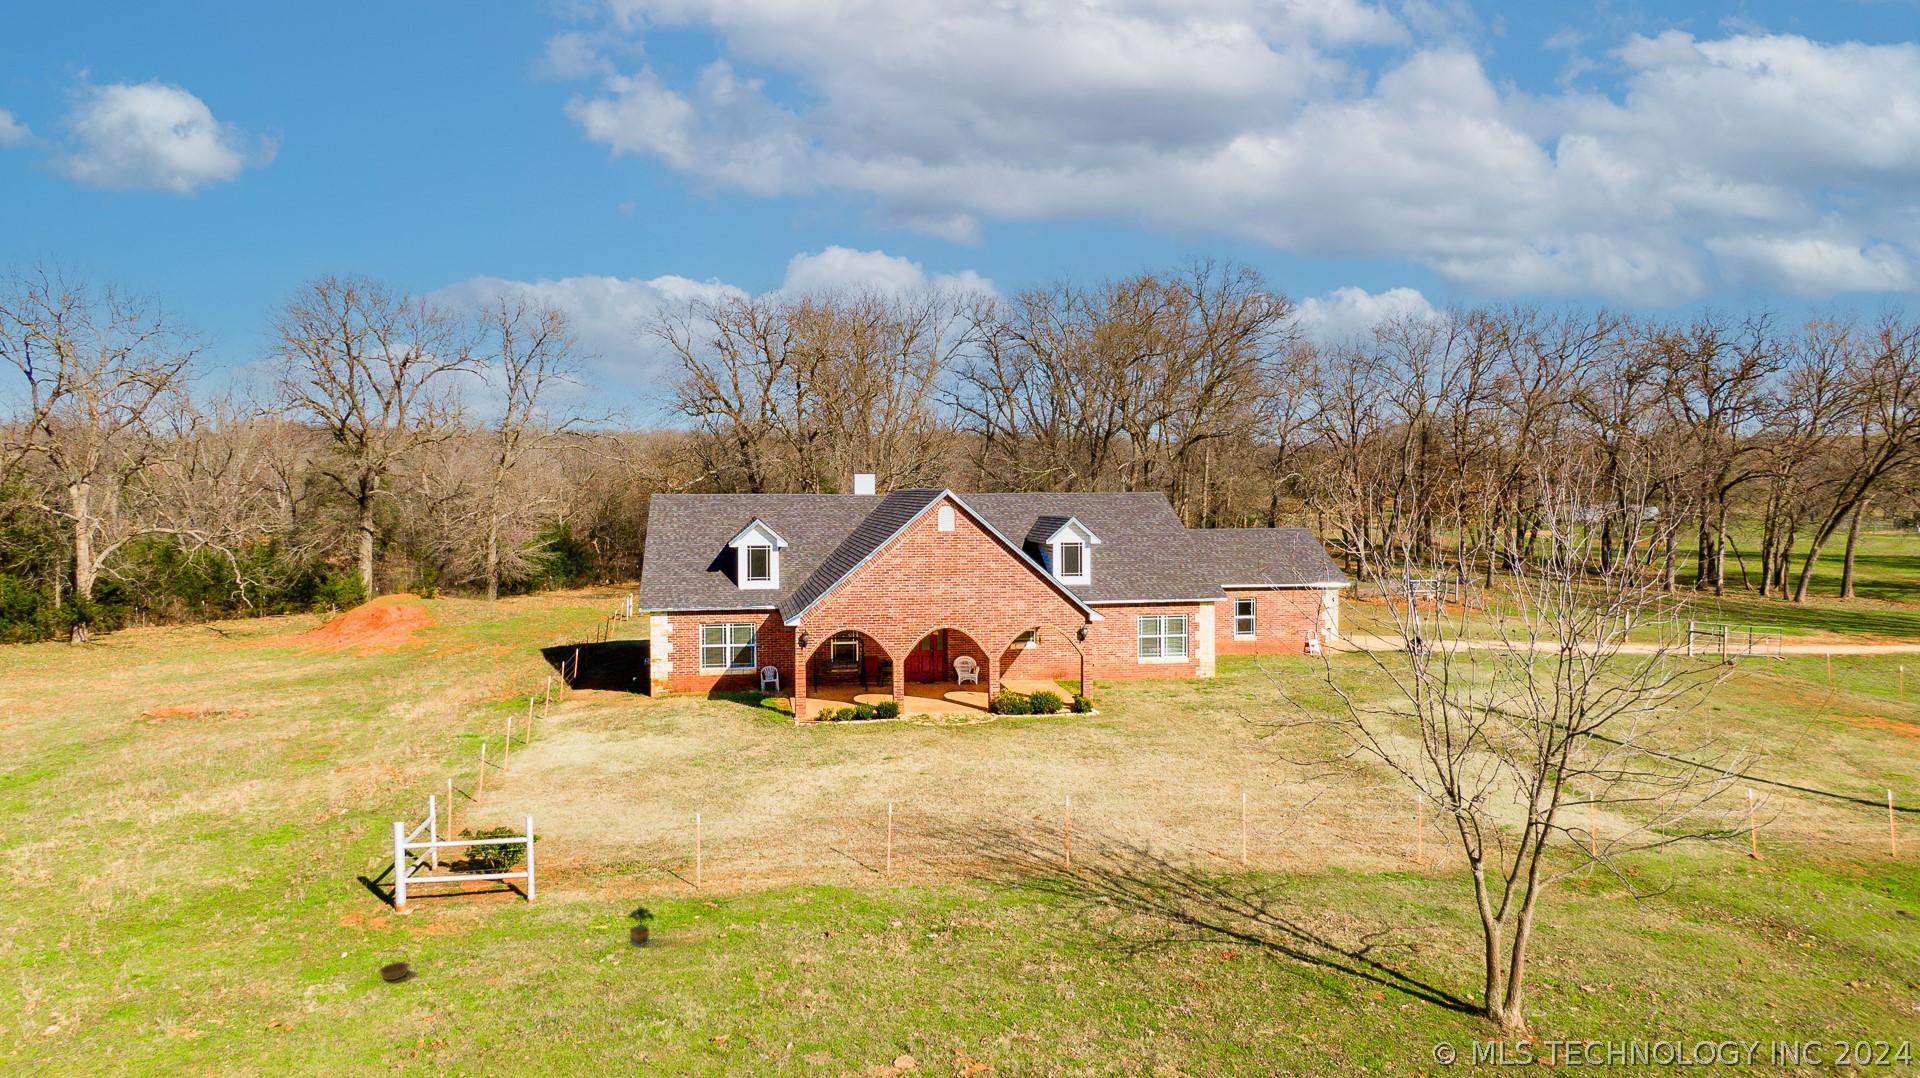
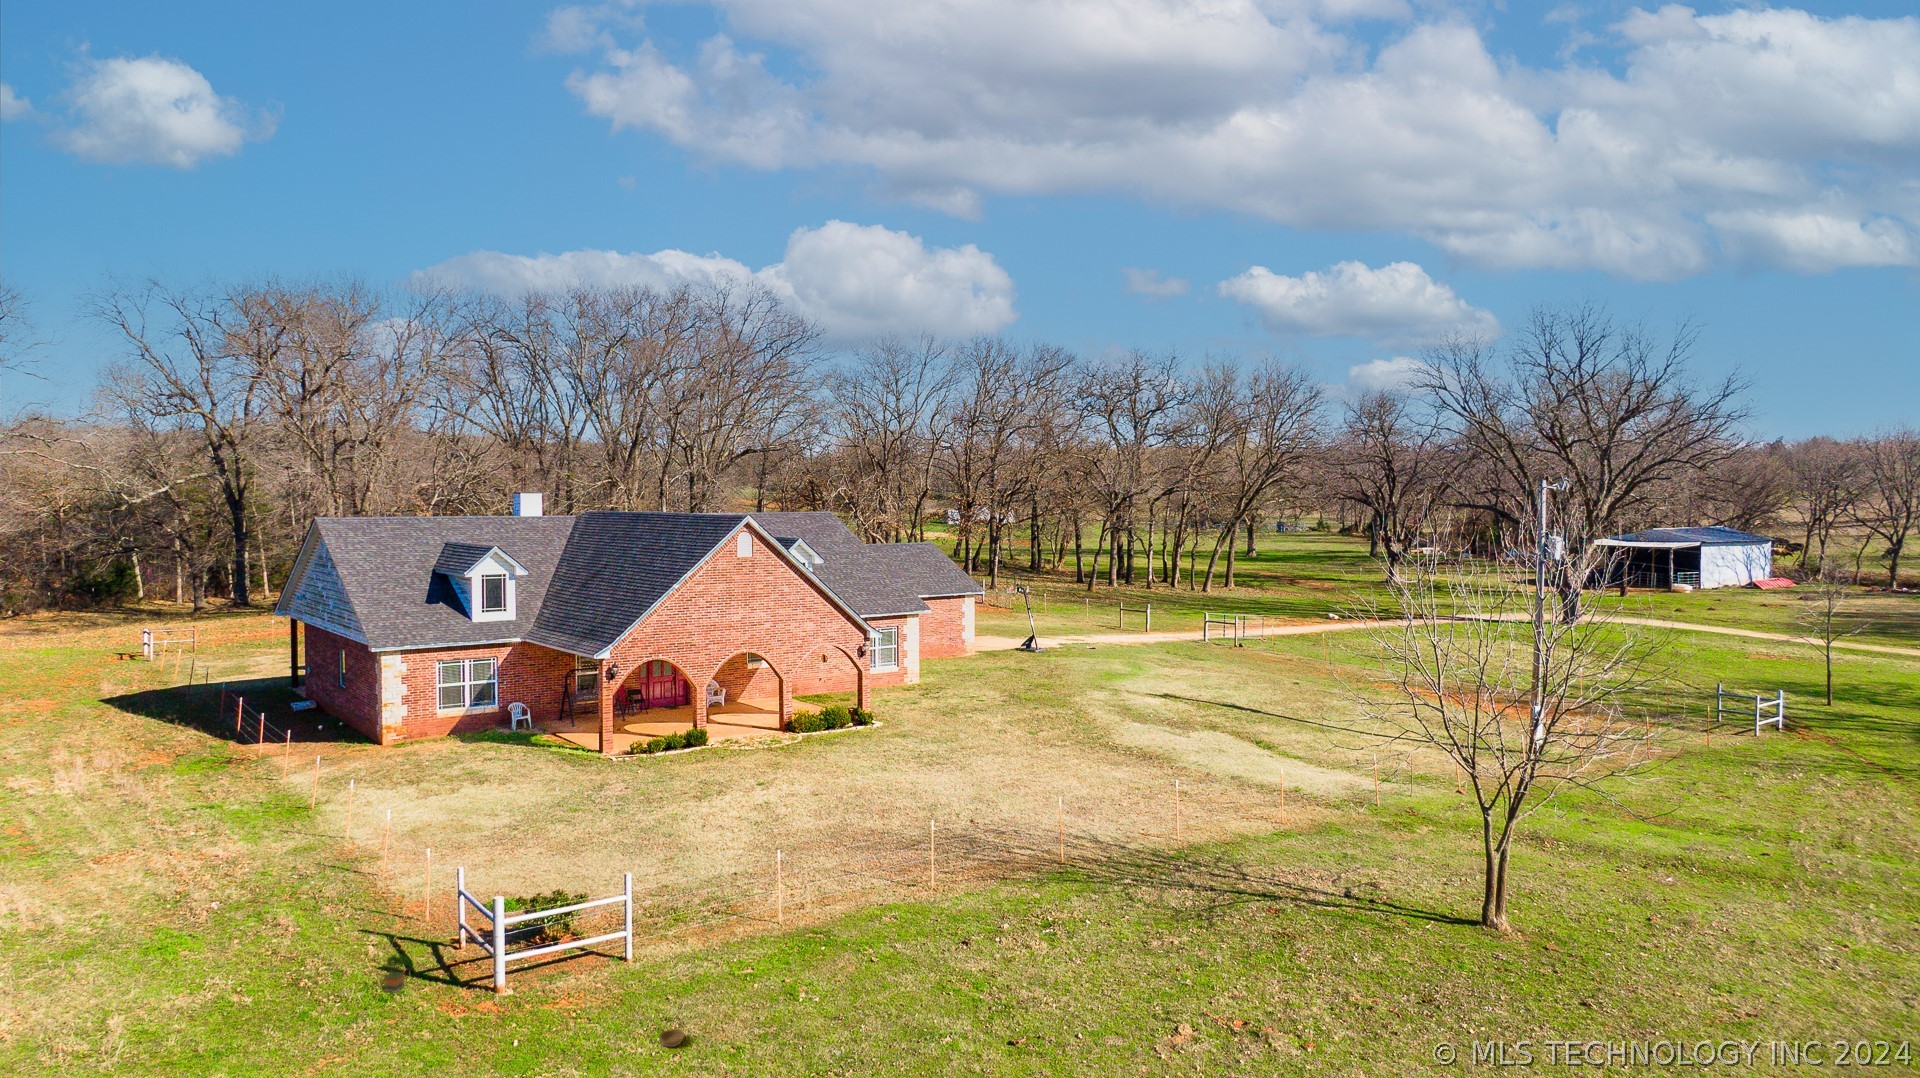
potted tree: present [628,907,654,947] -> present [382,954,410,993]

